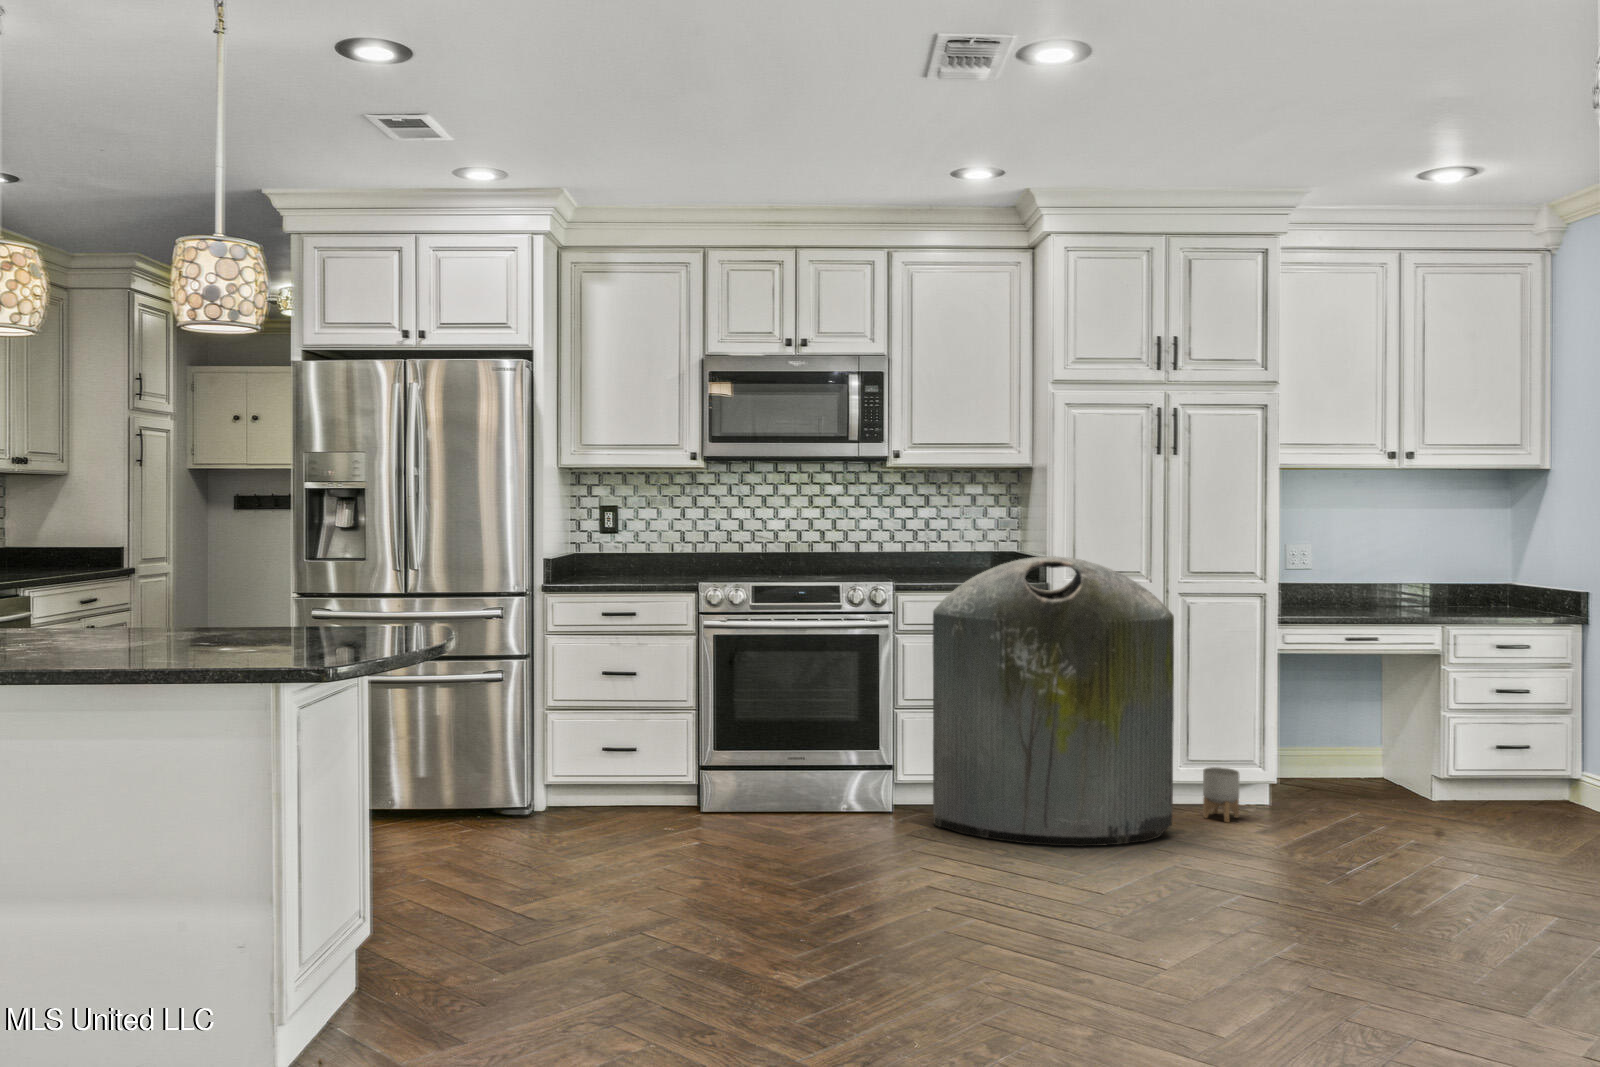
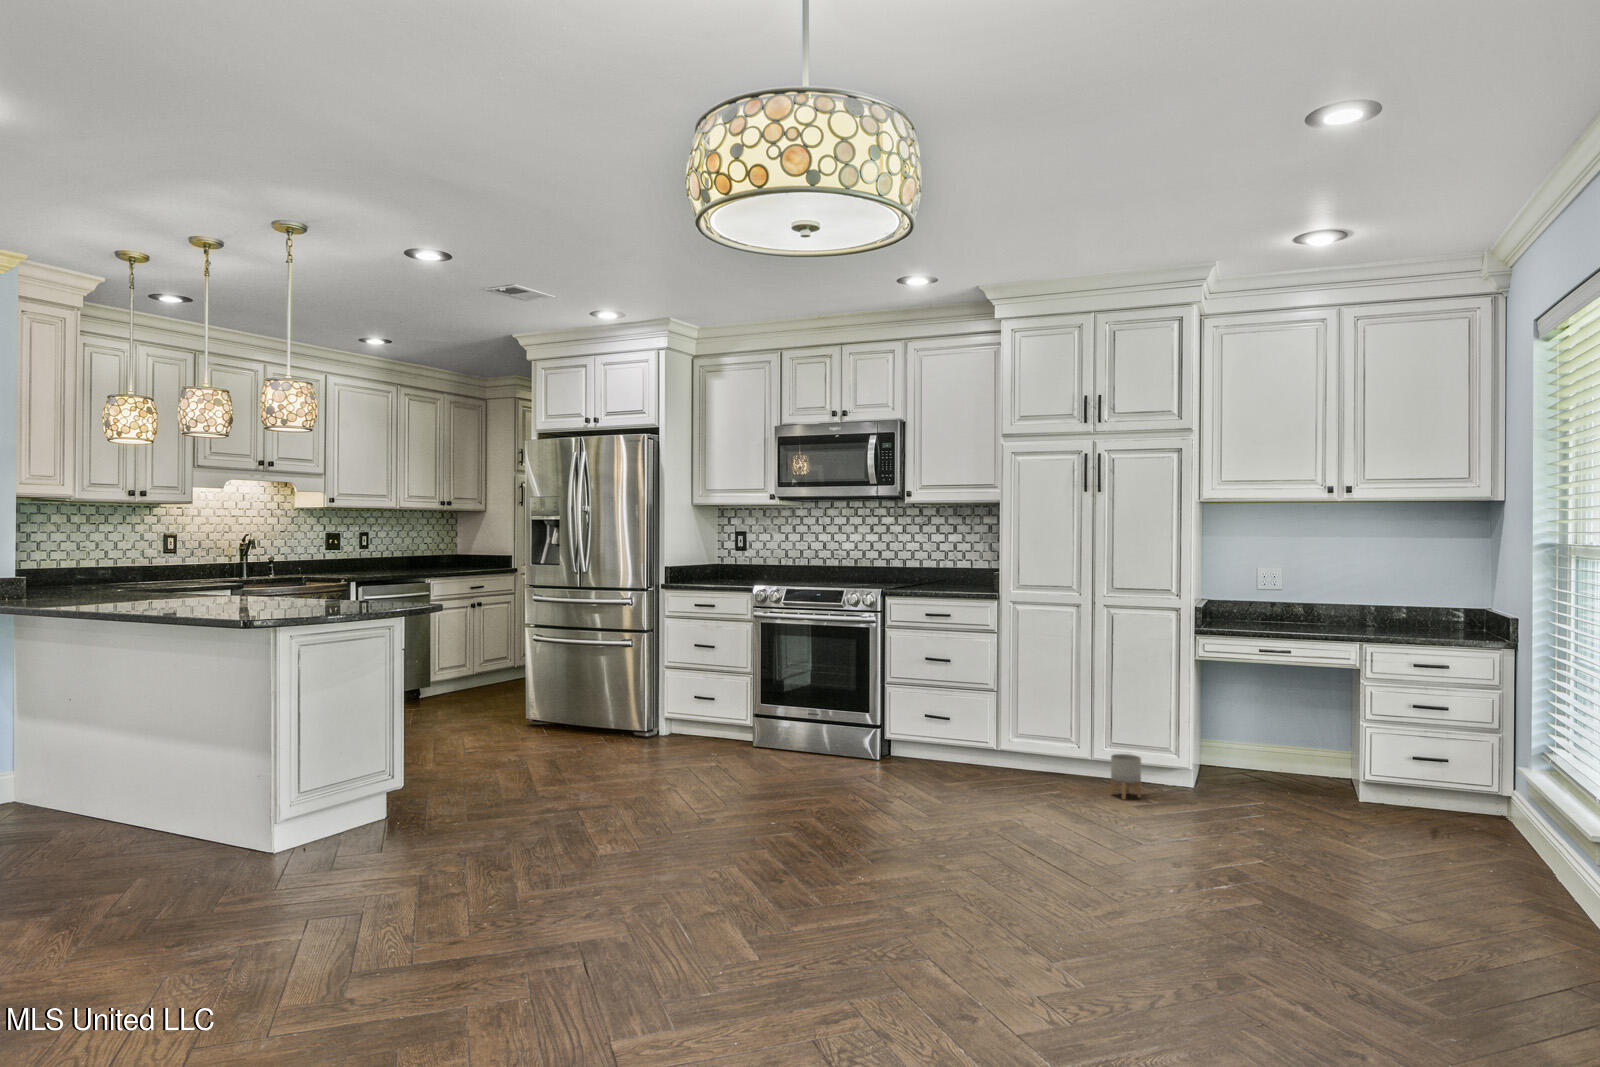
trash can: present [933,556,1174,846] -> none [888,572,1059,801]

